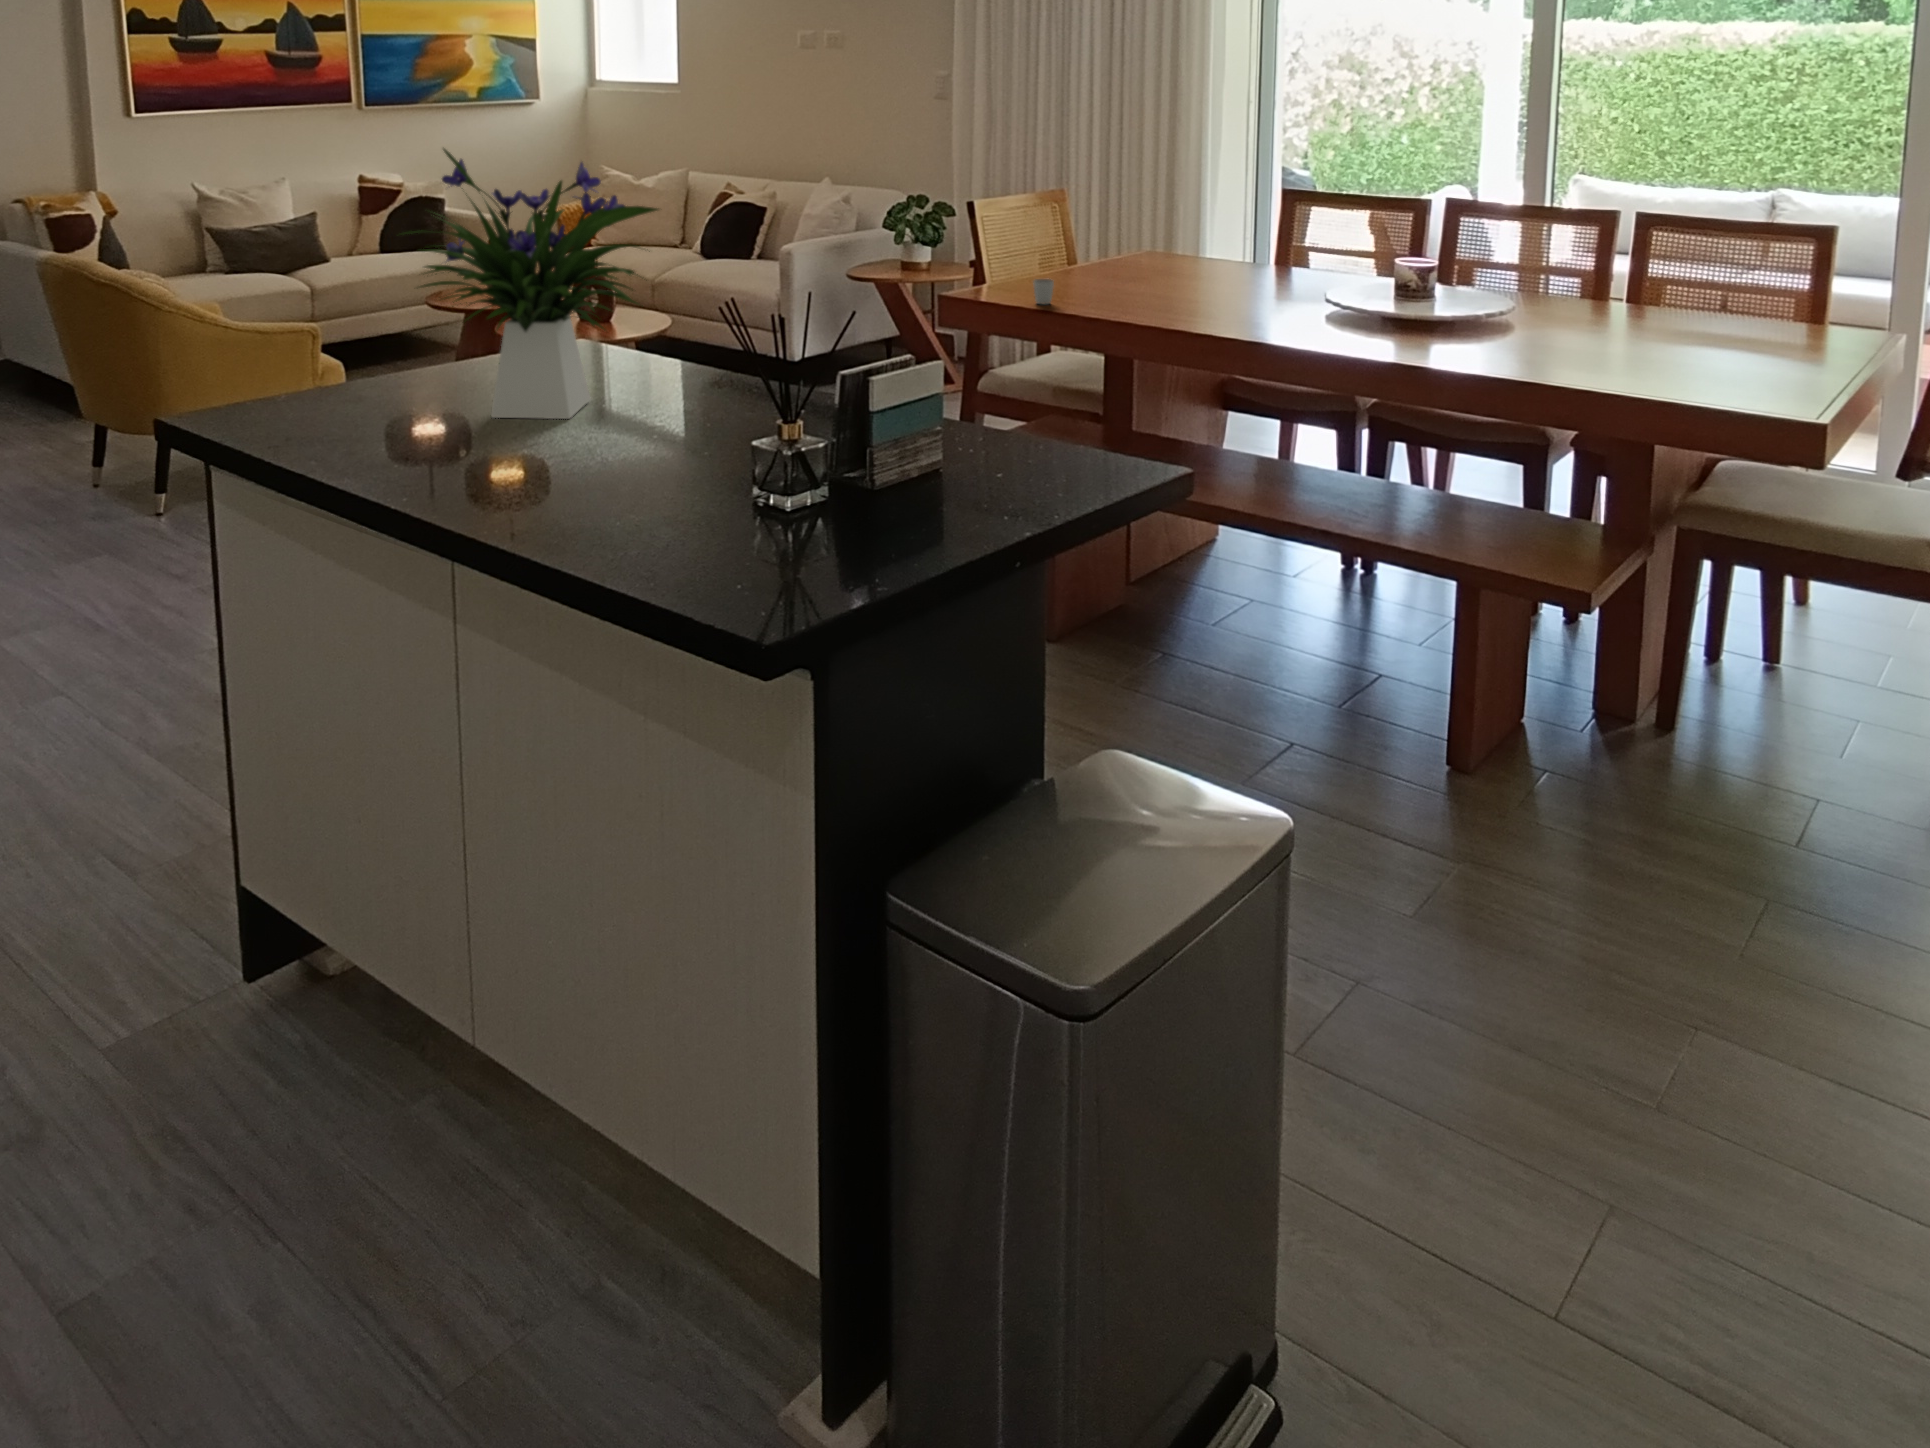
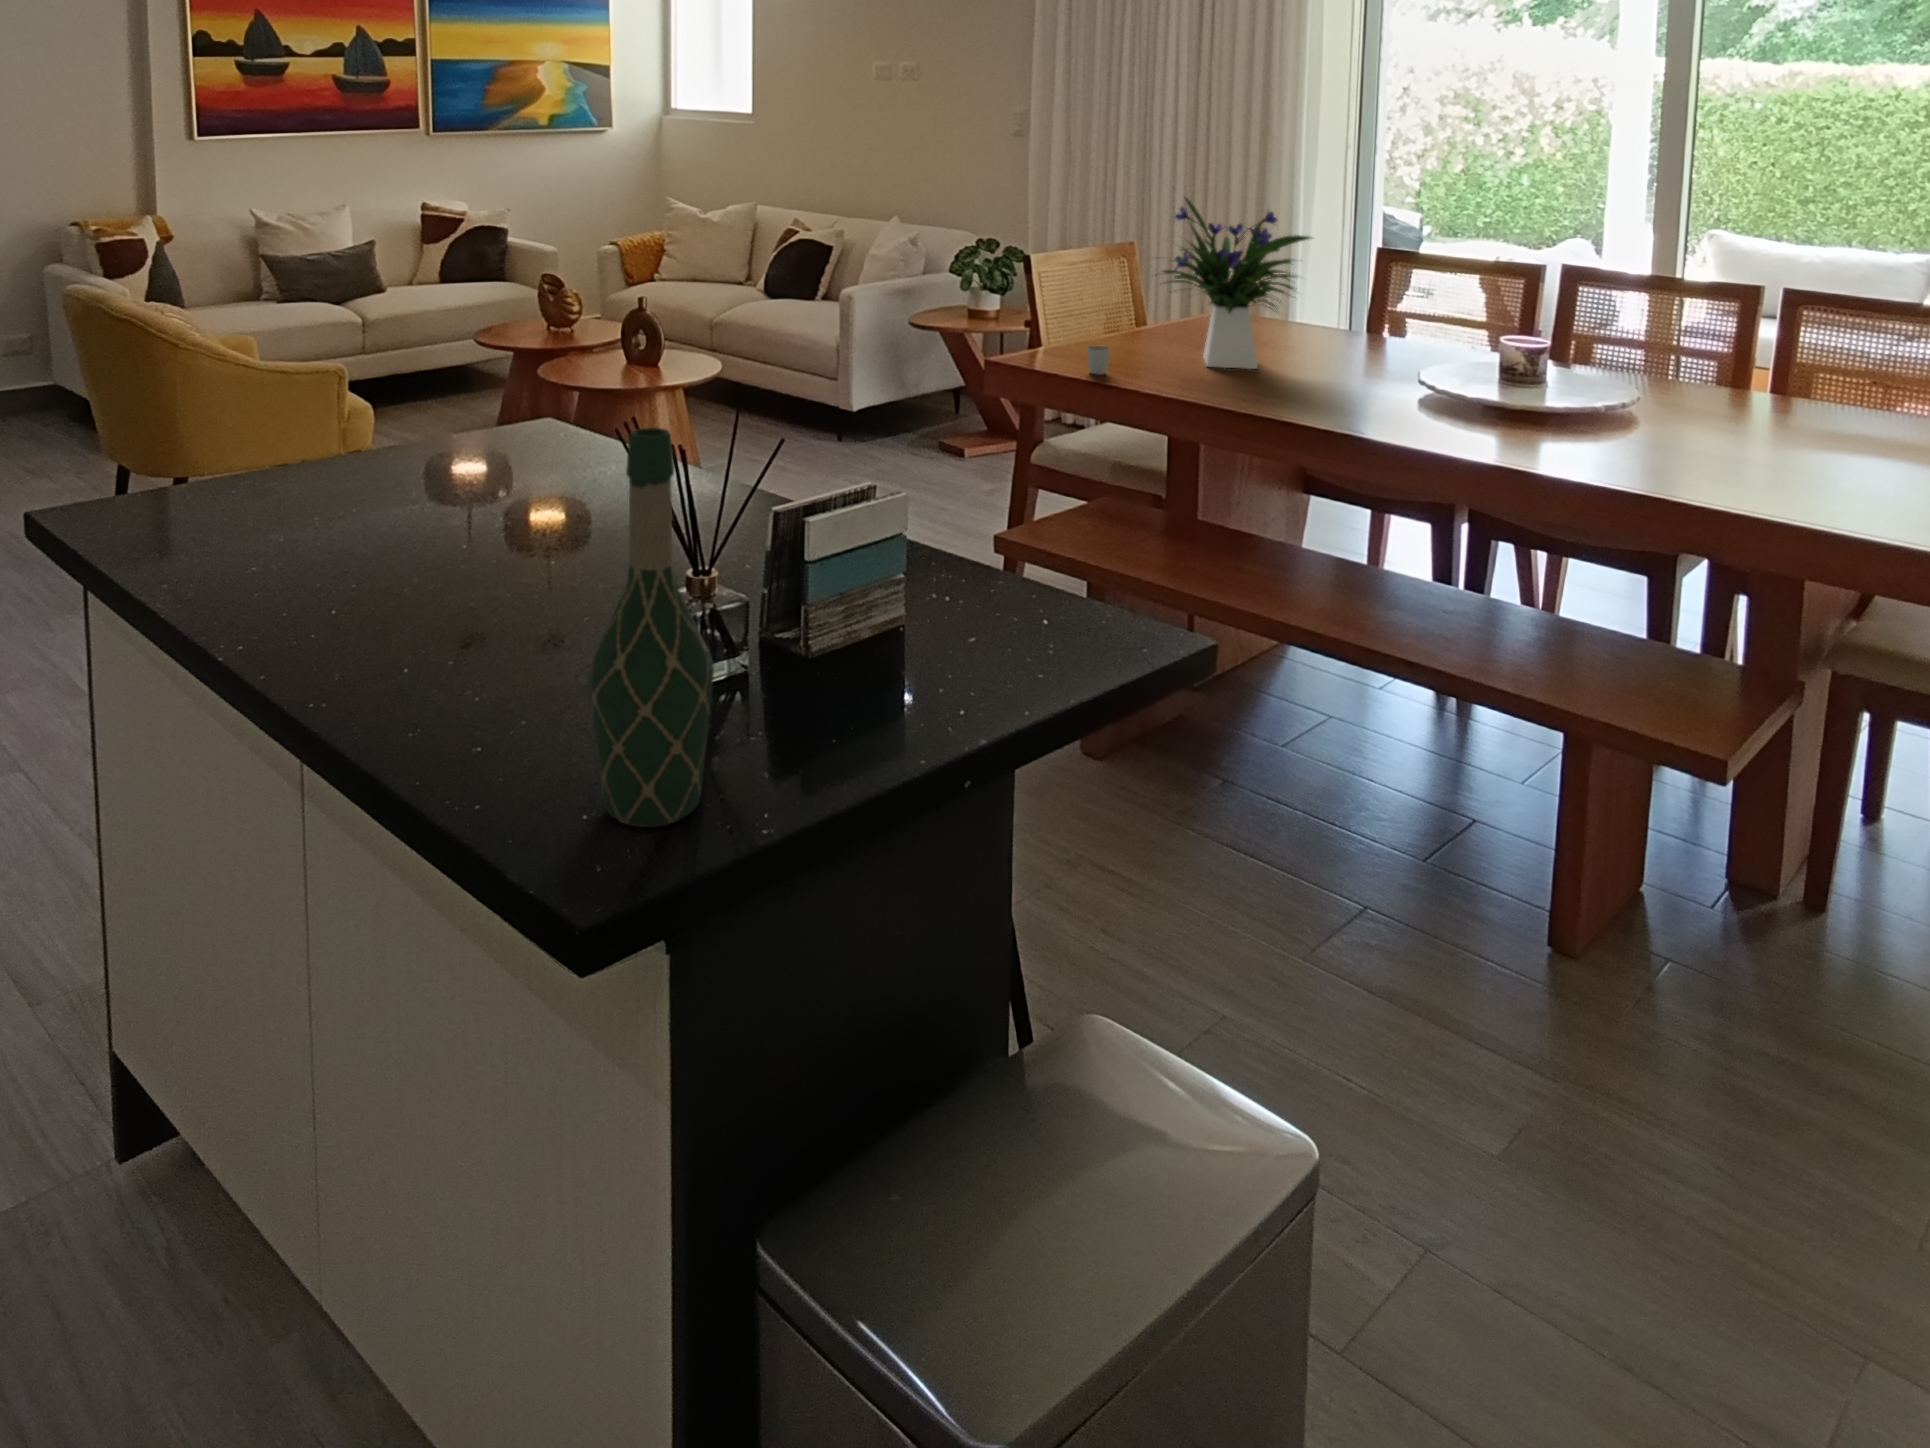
flower arrangement: present [405,149,658,419] -> present [1155,198,1311,369]
wine bottle: none [734,286,829,589] -> present [588,428,714,827]

